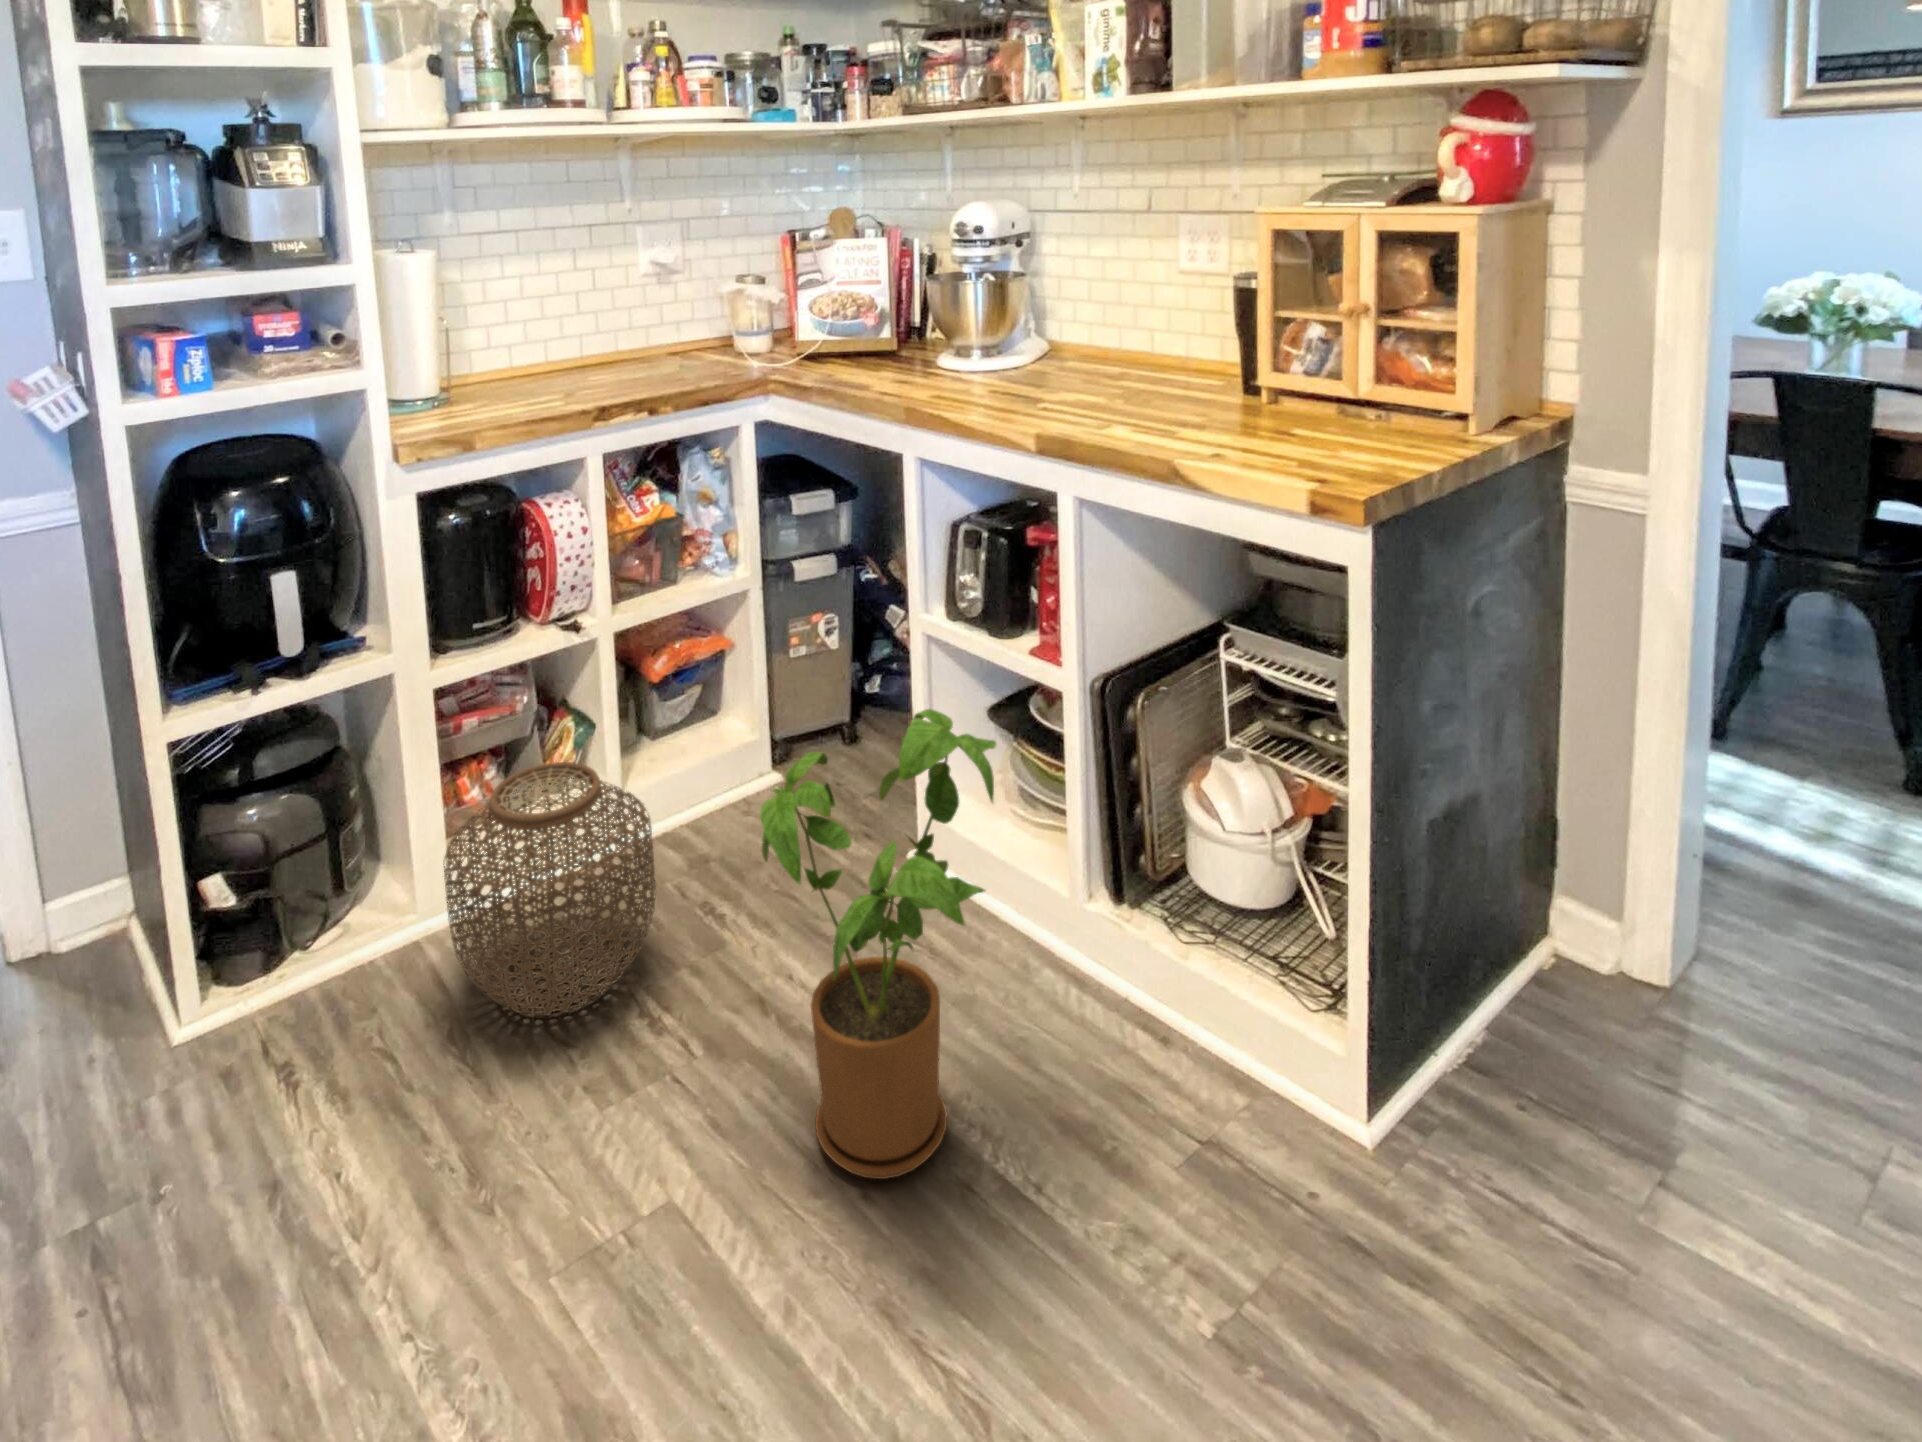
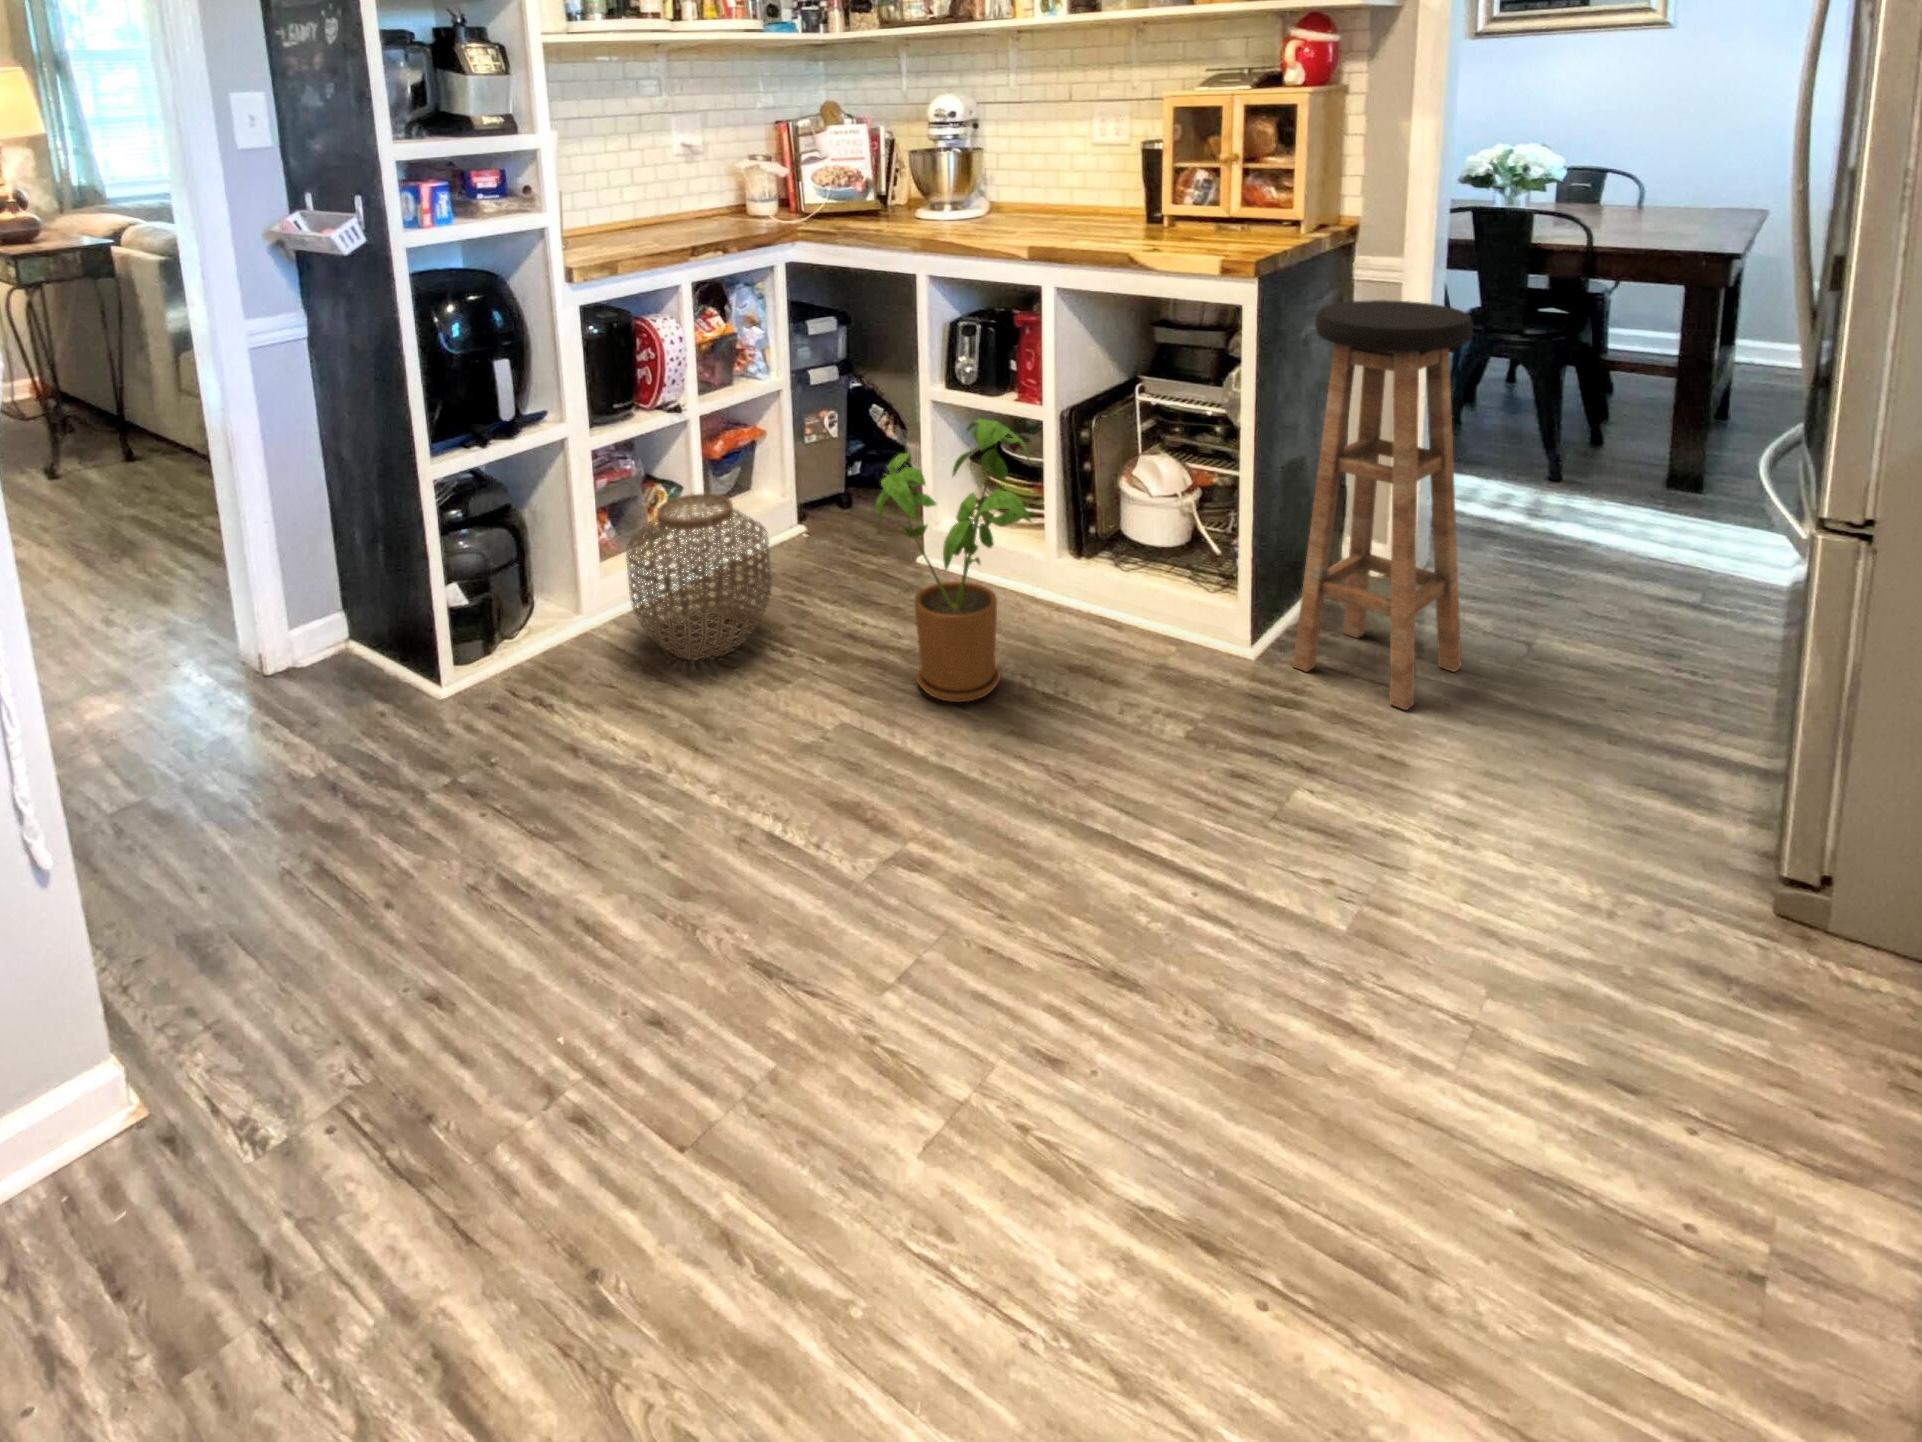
bar stool: none [1443,563,1775,1343] -> present [1293,300,1473,710]

